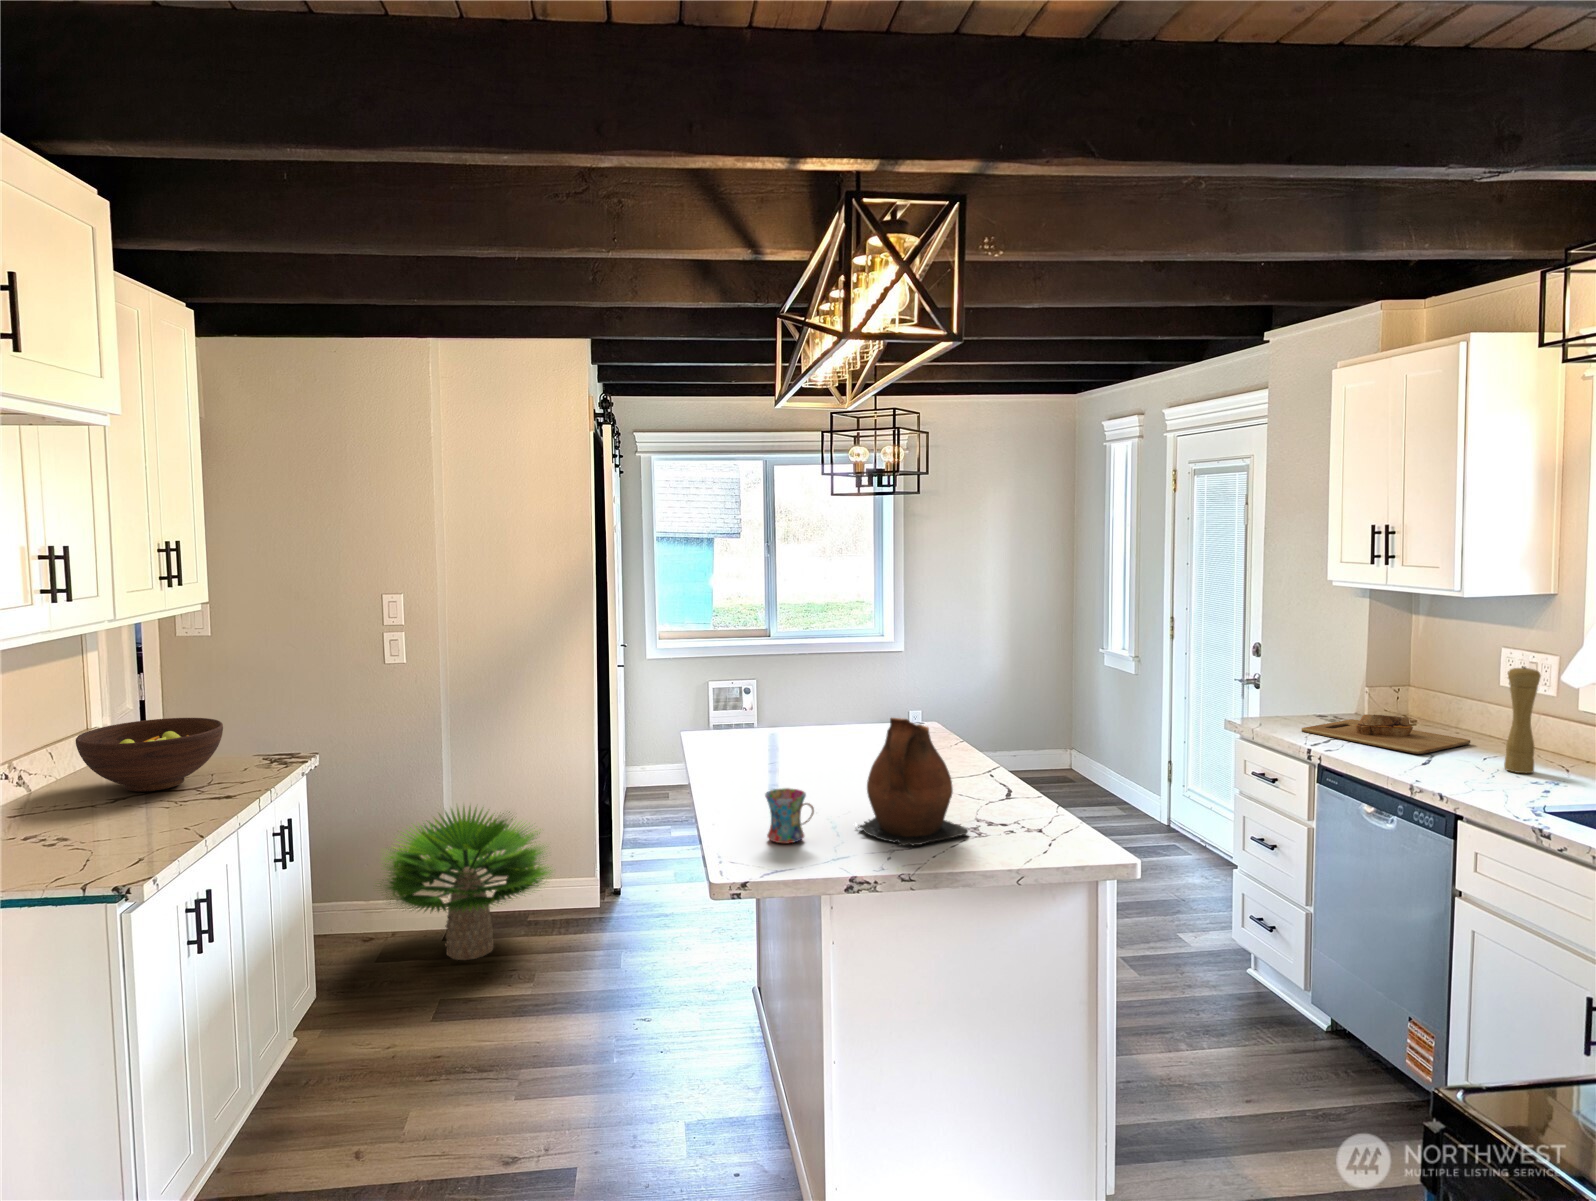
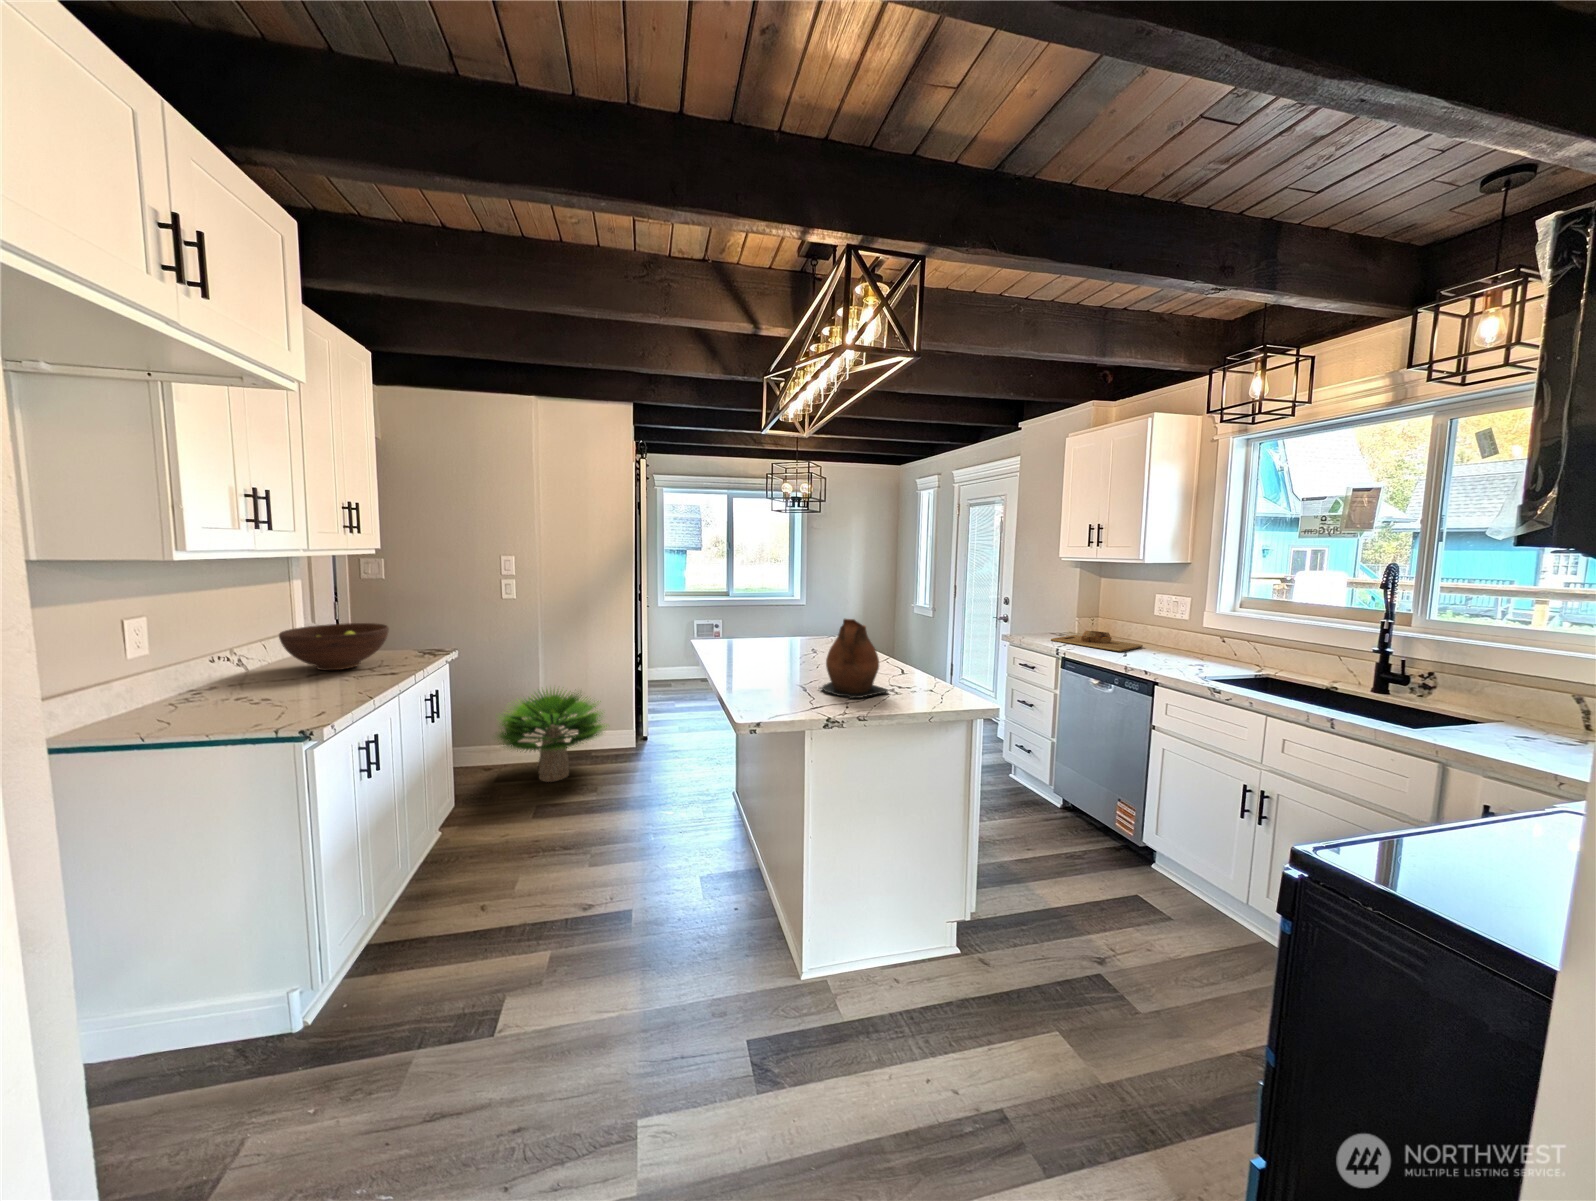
pepper mill: present [1504,667,1541,773] -> none [1168,601,1190,661]
mug: present [765,788,814,843] -> none [764,663,796,698]

